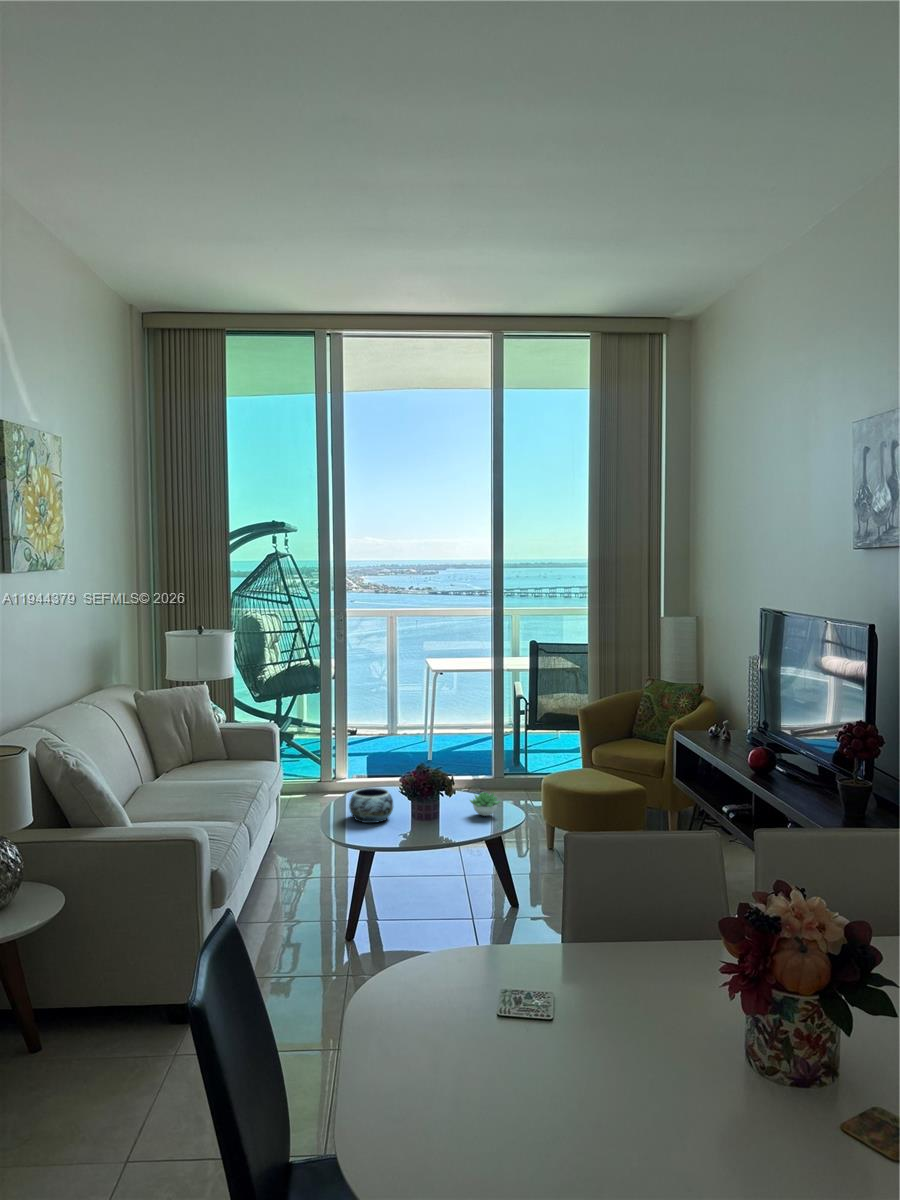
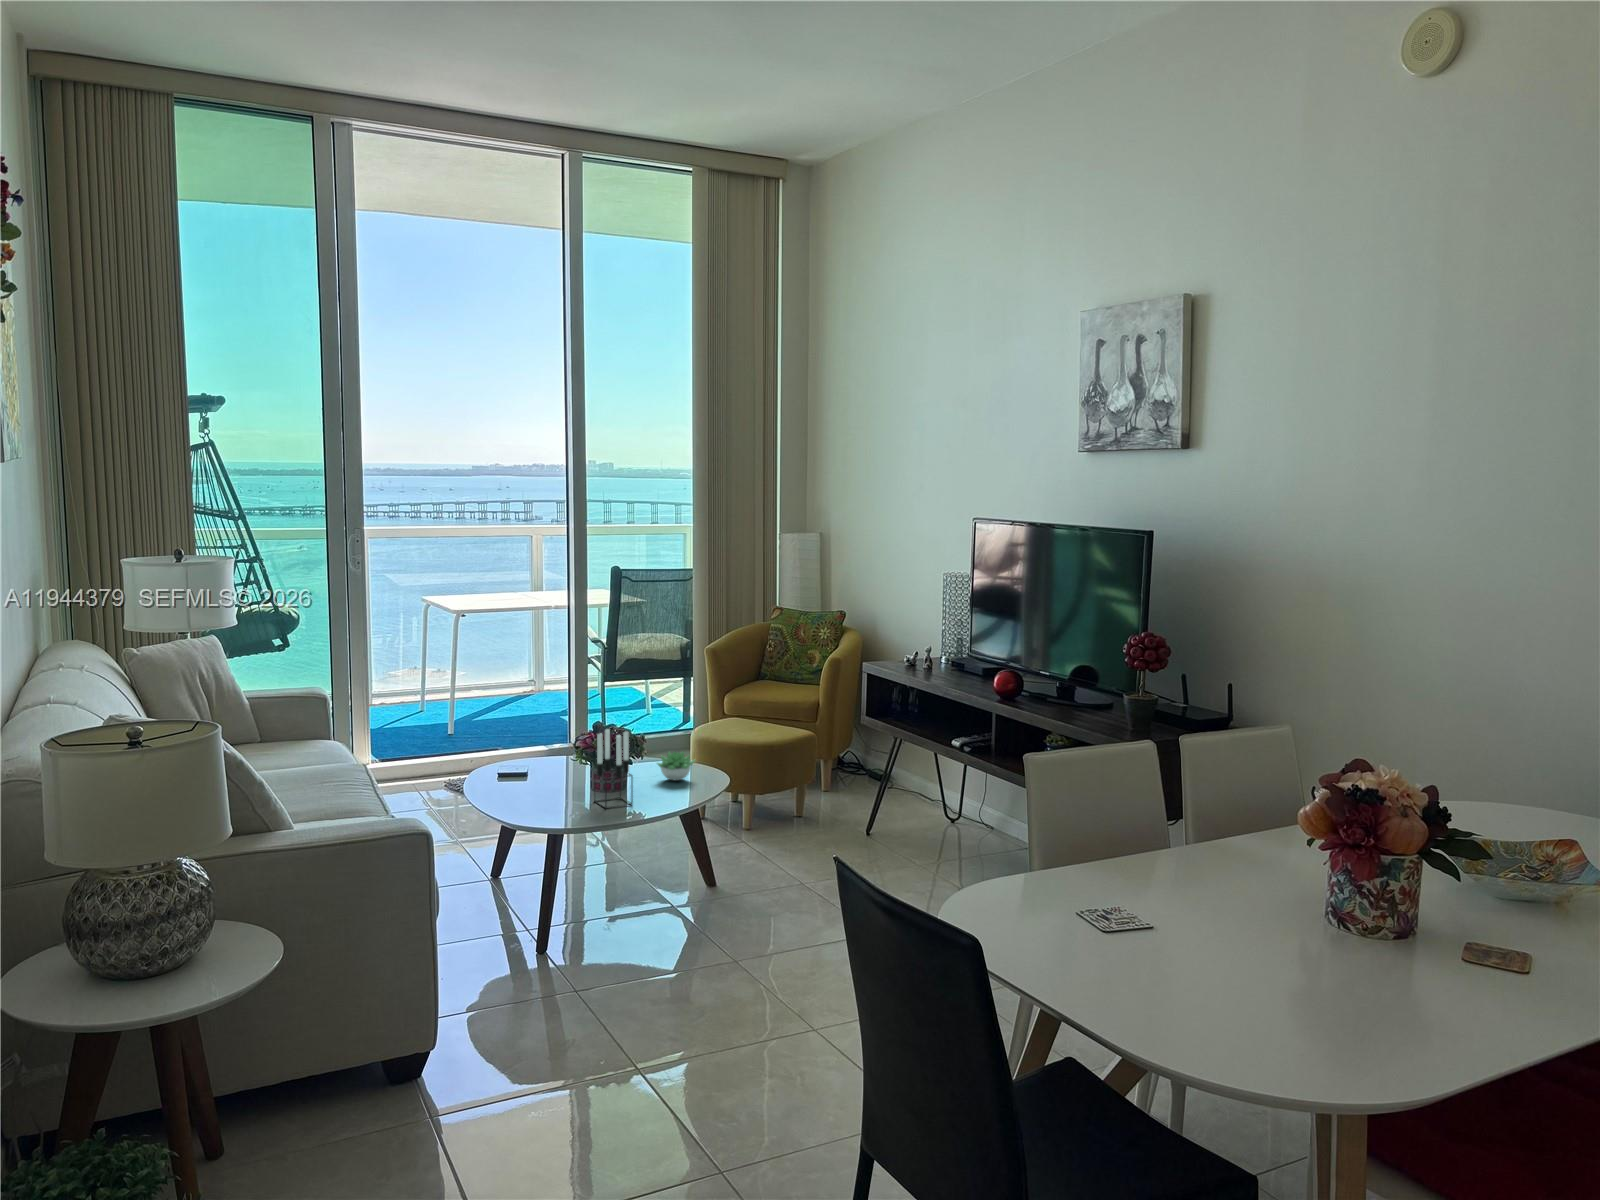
candle holder: none [406,770,431,832] -> present [594,729,633,808]
decorative bowl: present [349,788,393,823] -> none [509,759,569,804]

